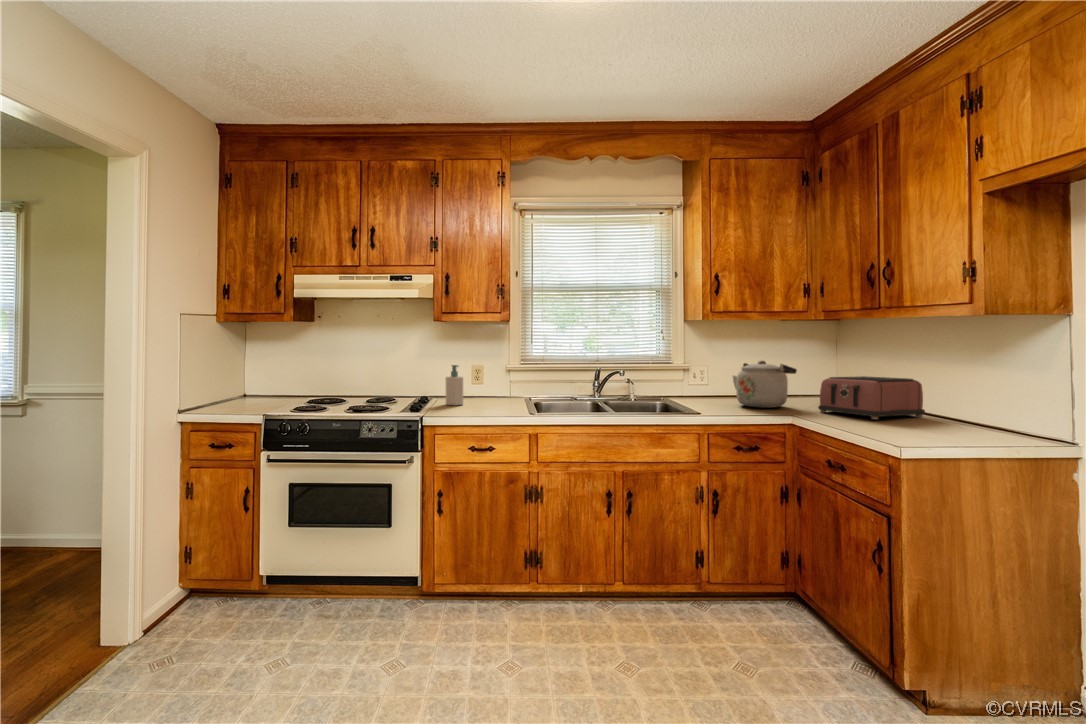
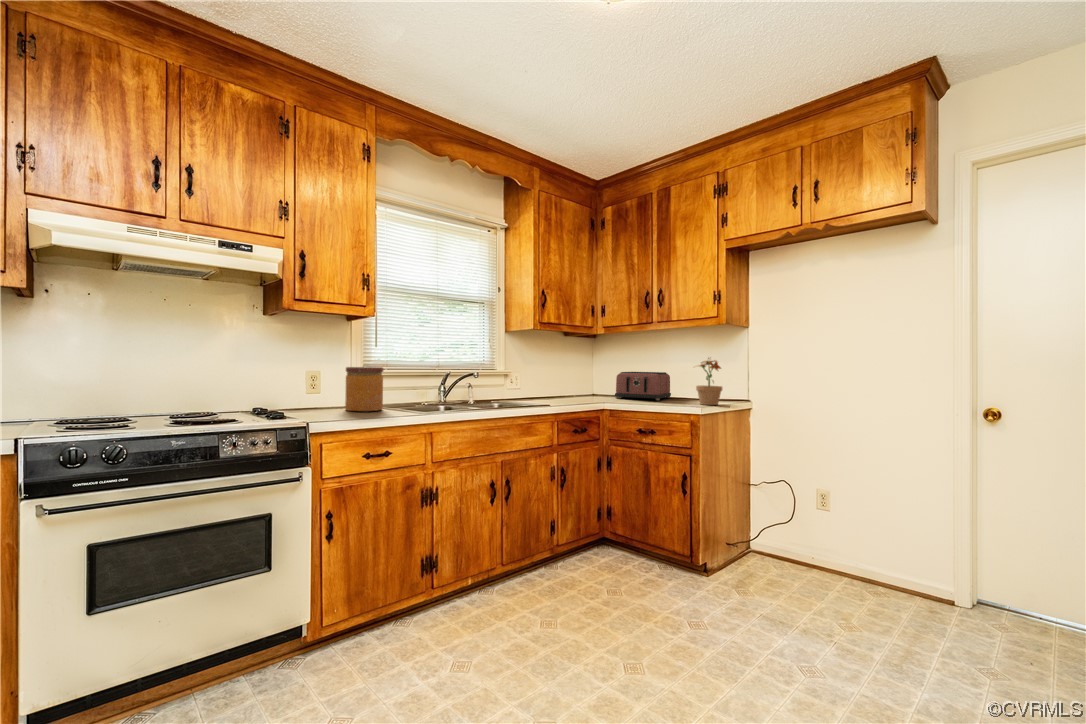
potted plant: none [930,356,987,434] -> present [696,358,722,405]
kettle: present [733,361,797,408] -> none [546,360,594,397]
soap bottle: present [446,365,463,405] -> none [296,361,321,410]
jar: none [475,370,506,410] -> present [345,367,383,411]

